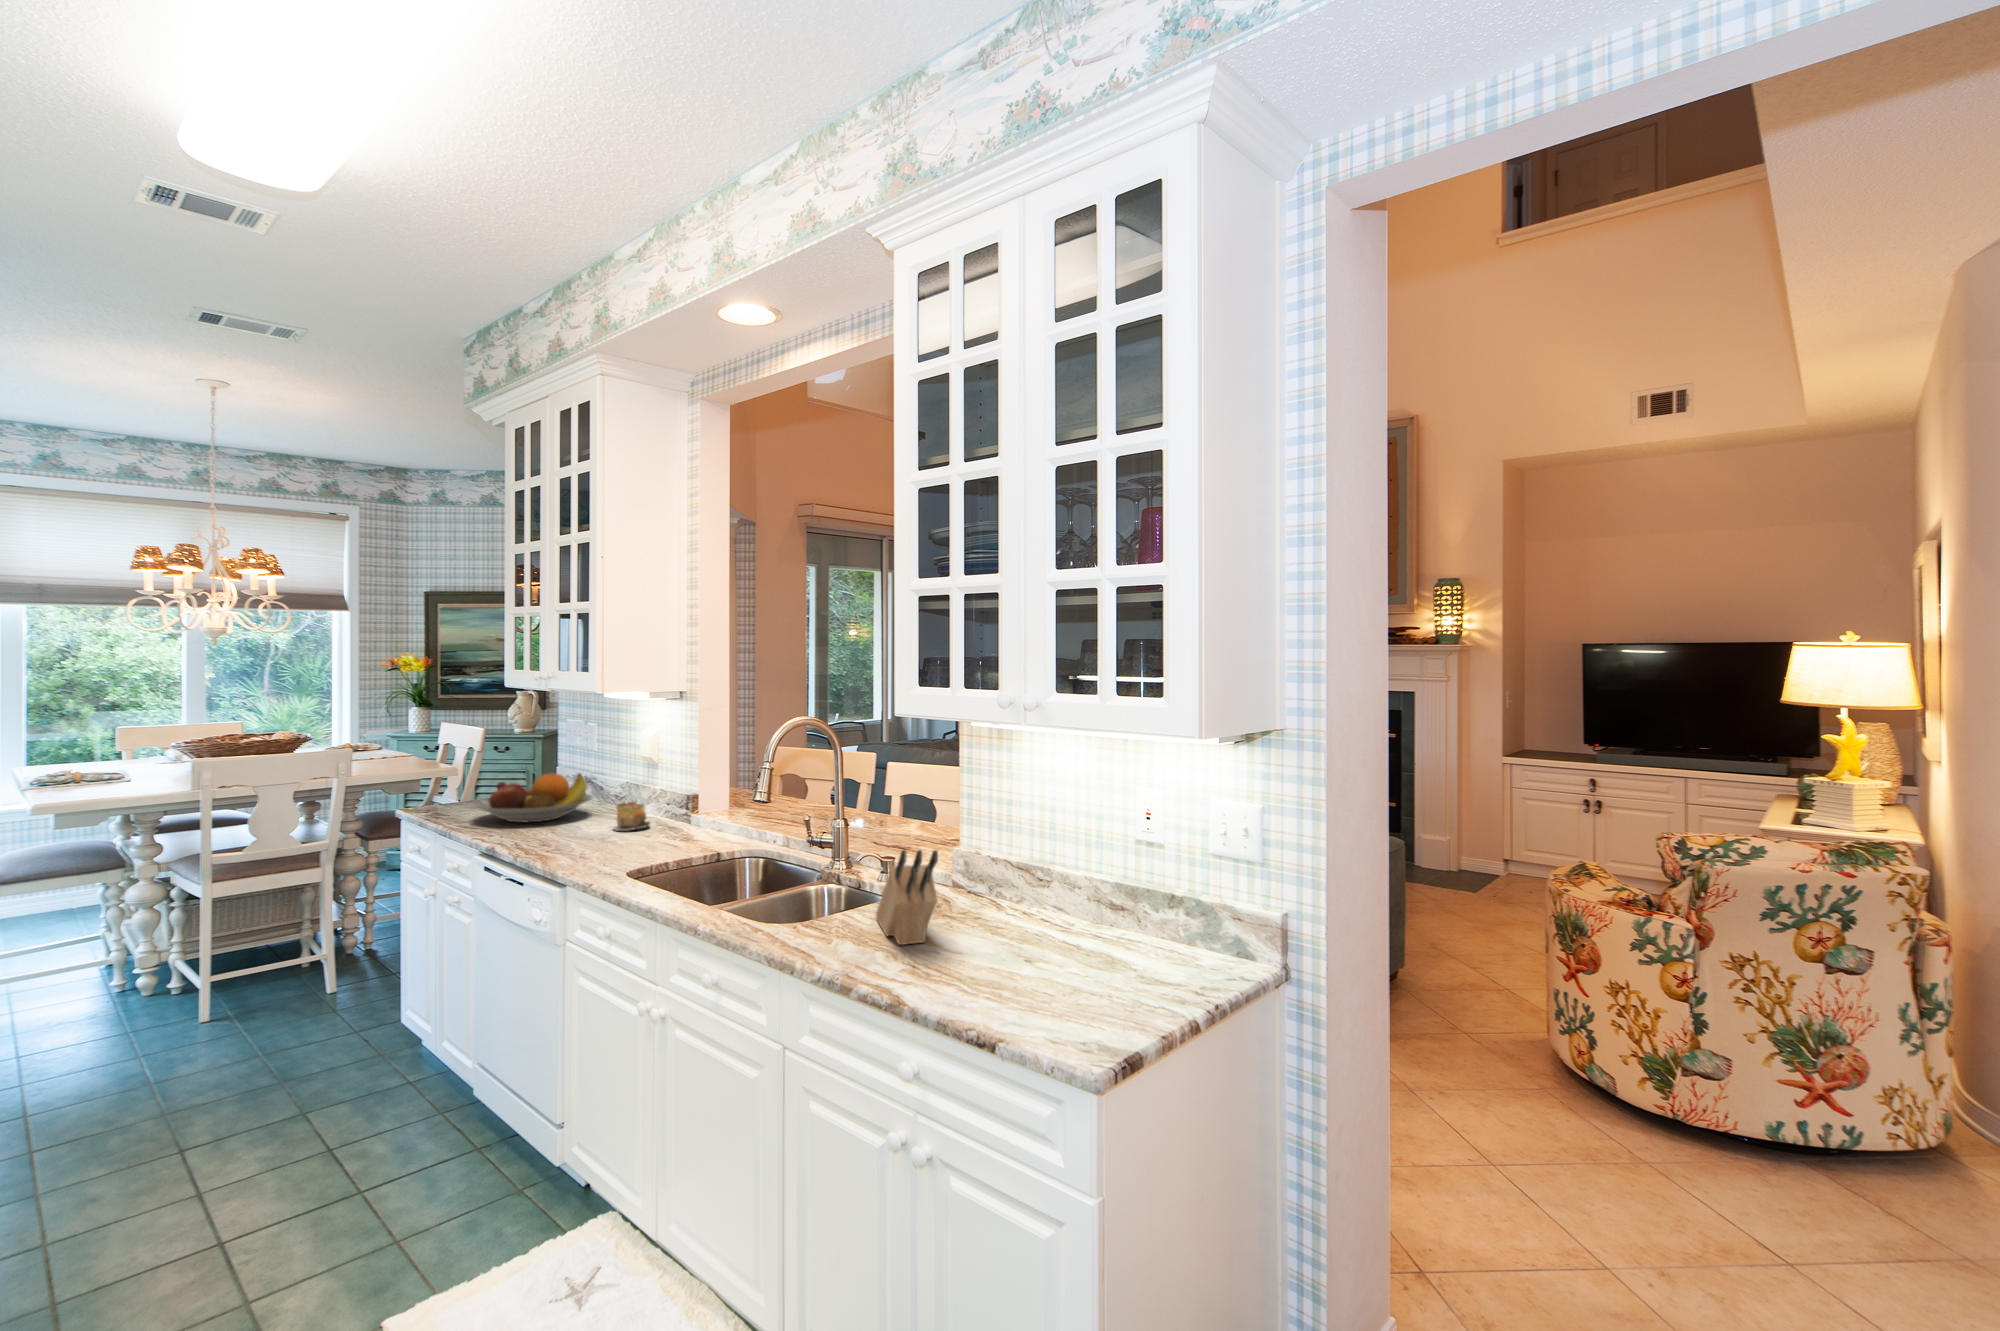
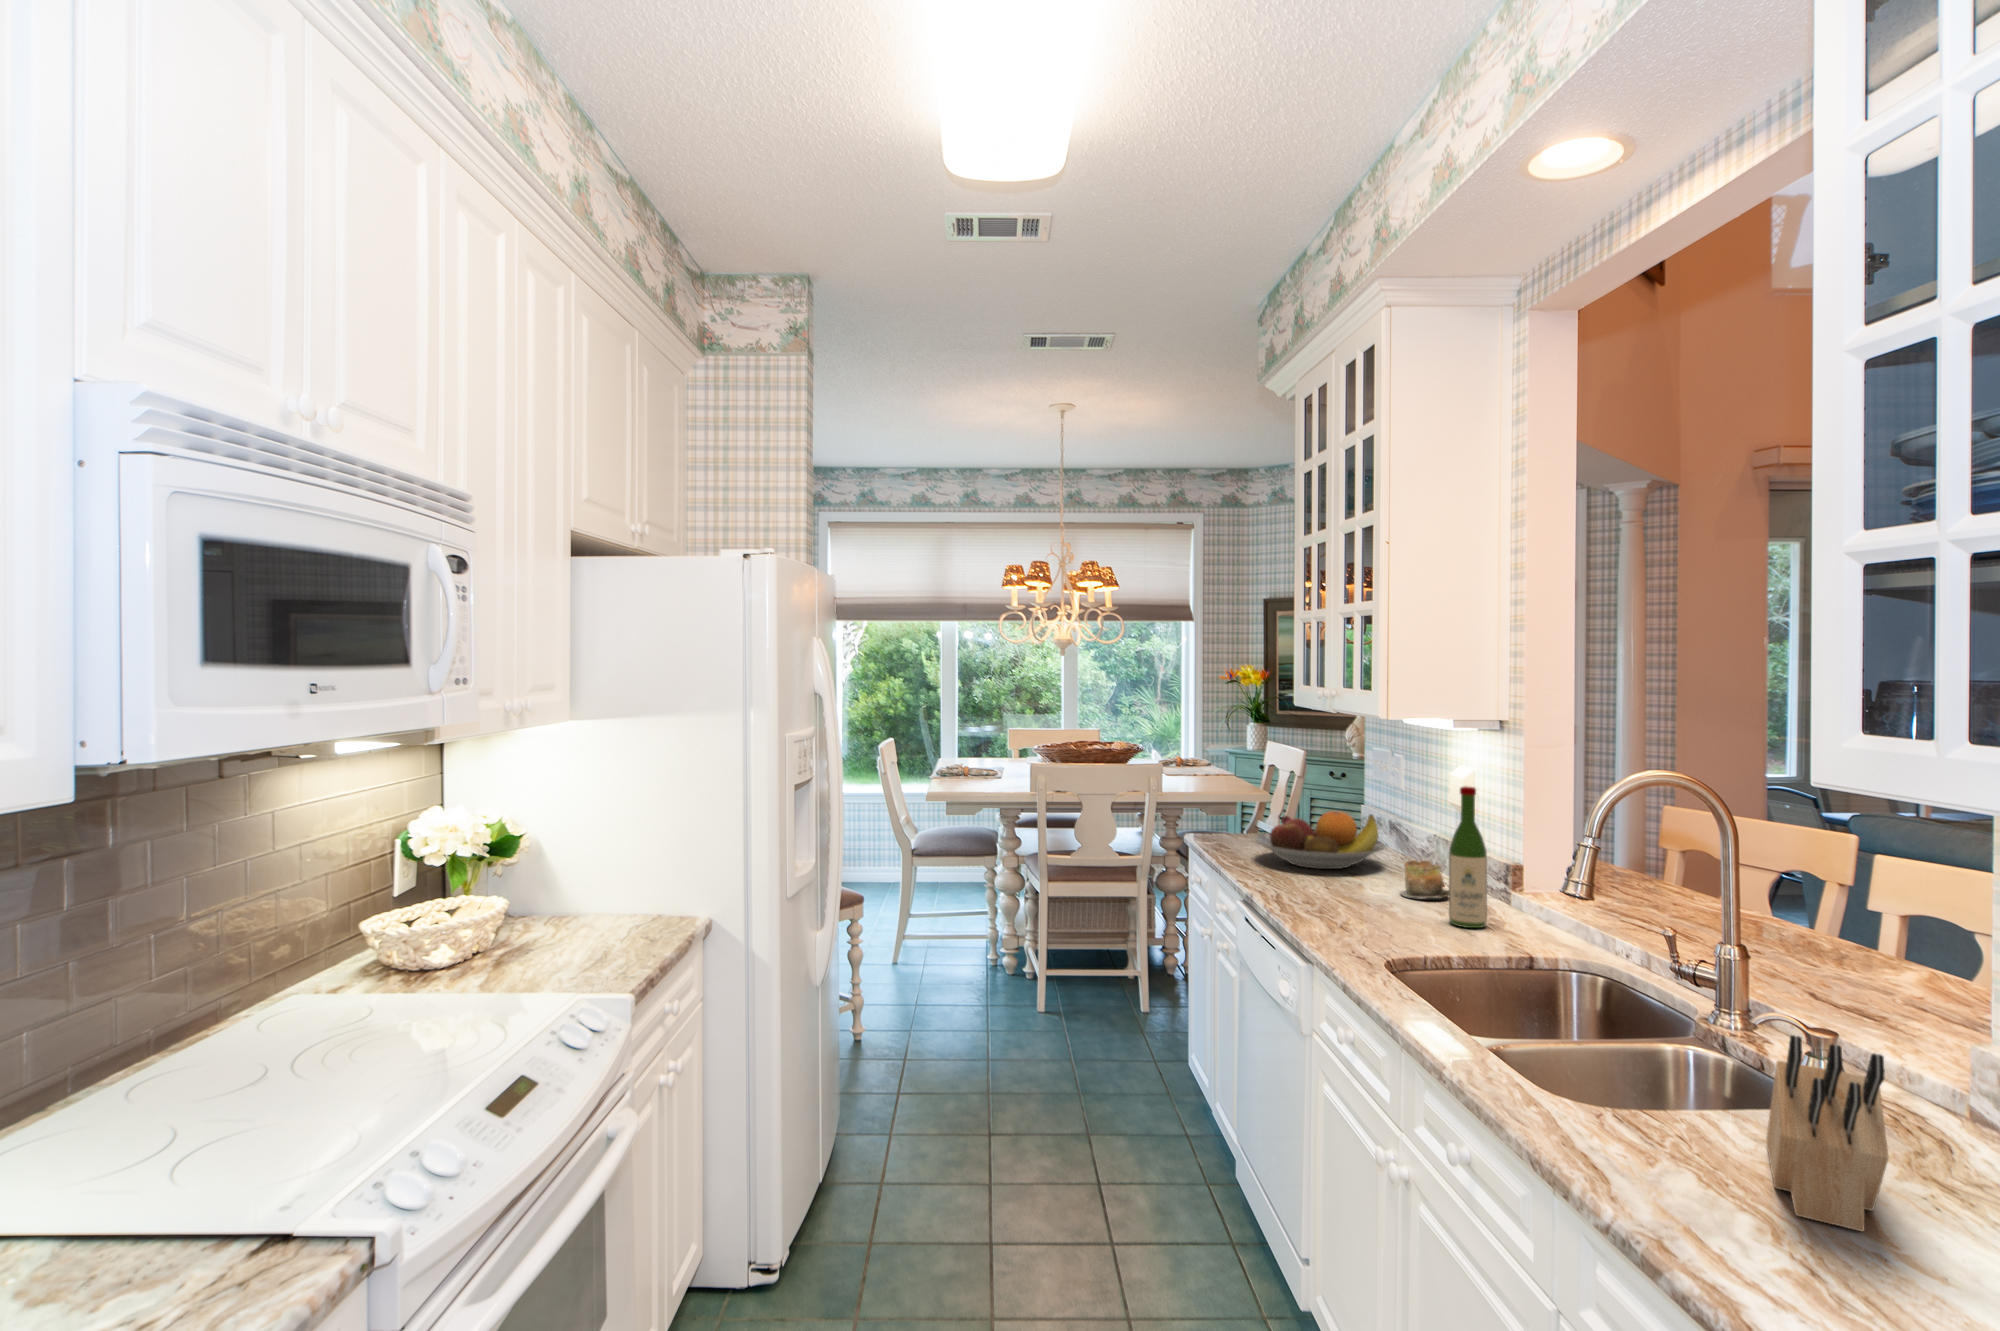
wine bottle: none [658,743,685,844] -> present [1449,787,1487,928]

